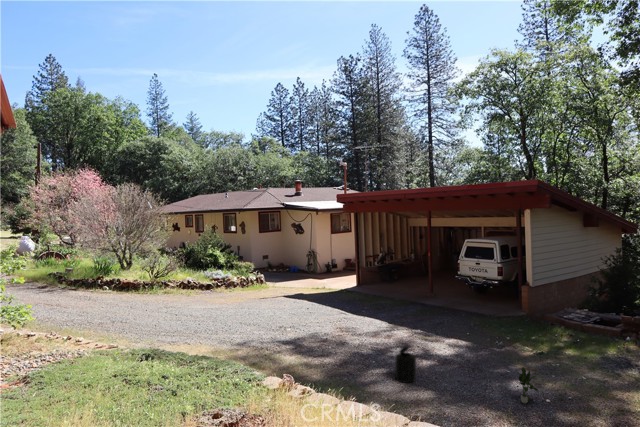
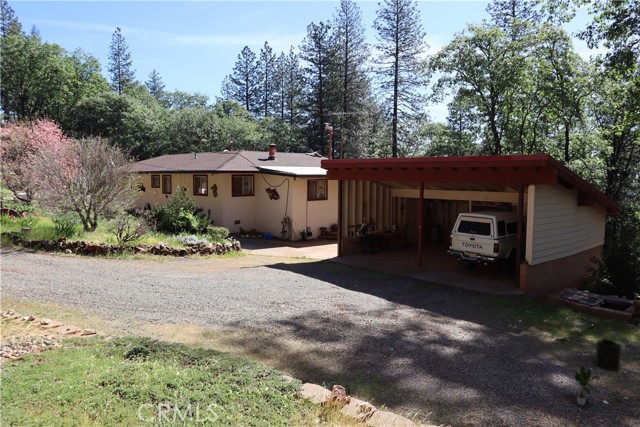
trash can: present [395,346,416,383] -> present [595,334,621,371]

